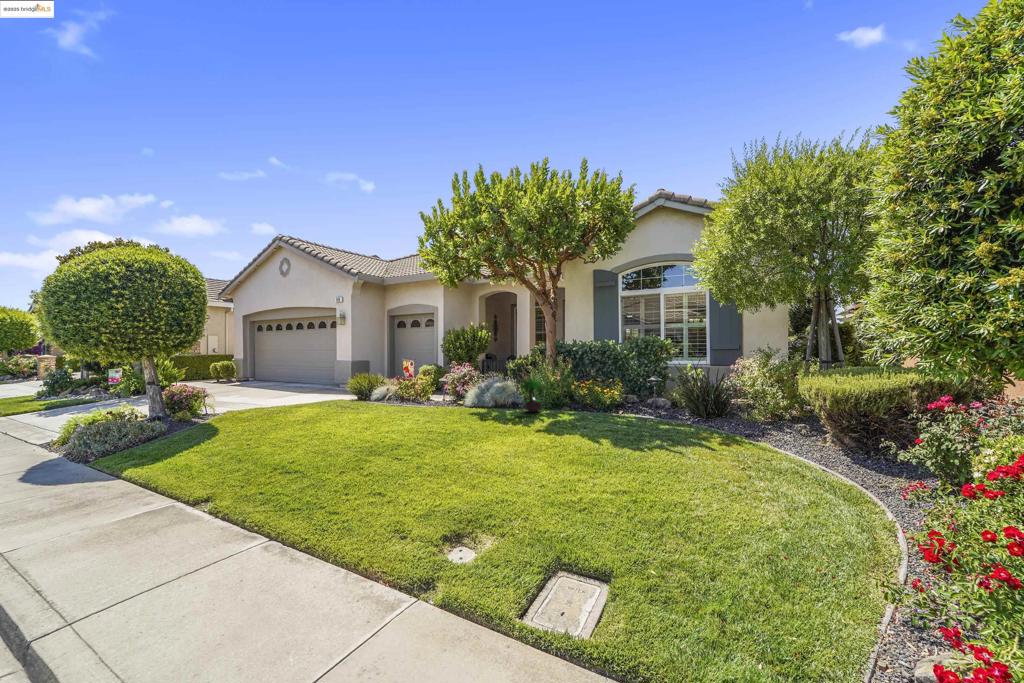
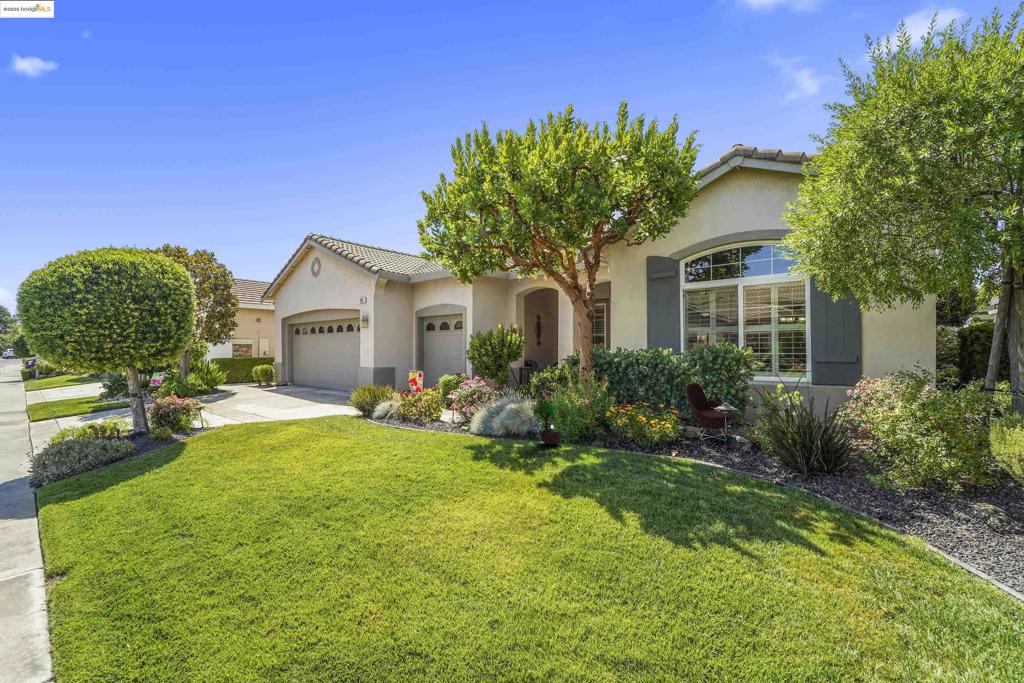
chair: none [629,365,661,405] -> present [686,383,733,441]

